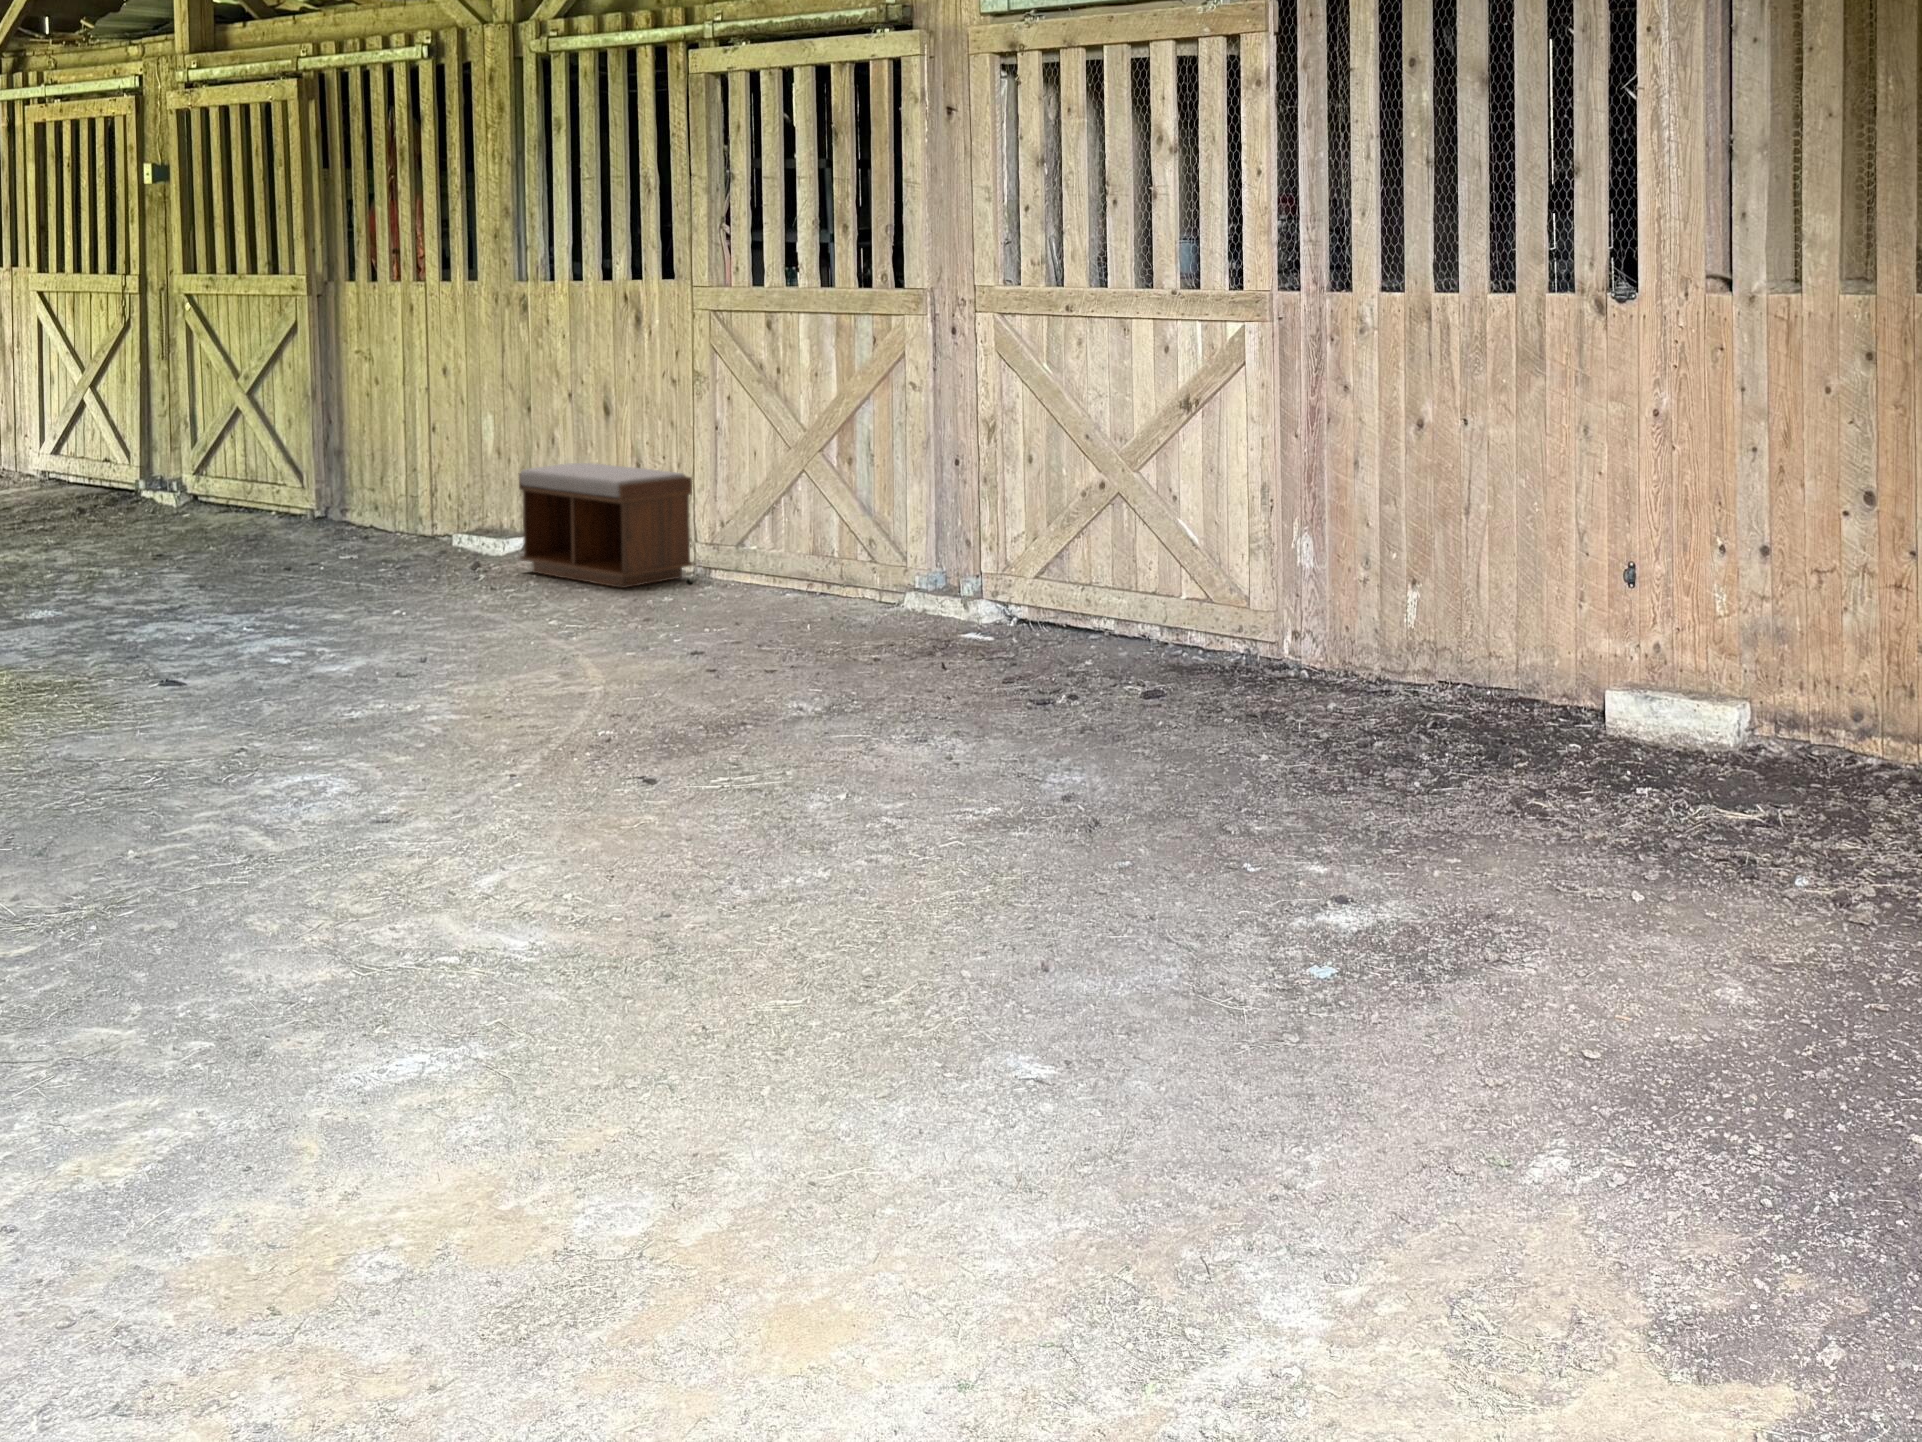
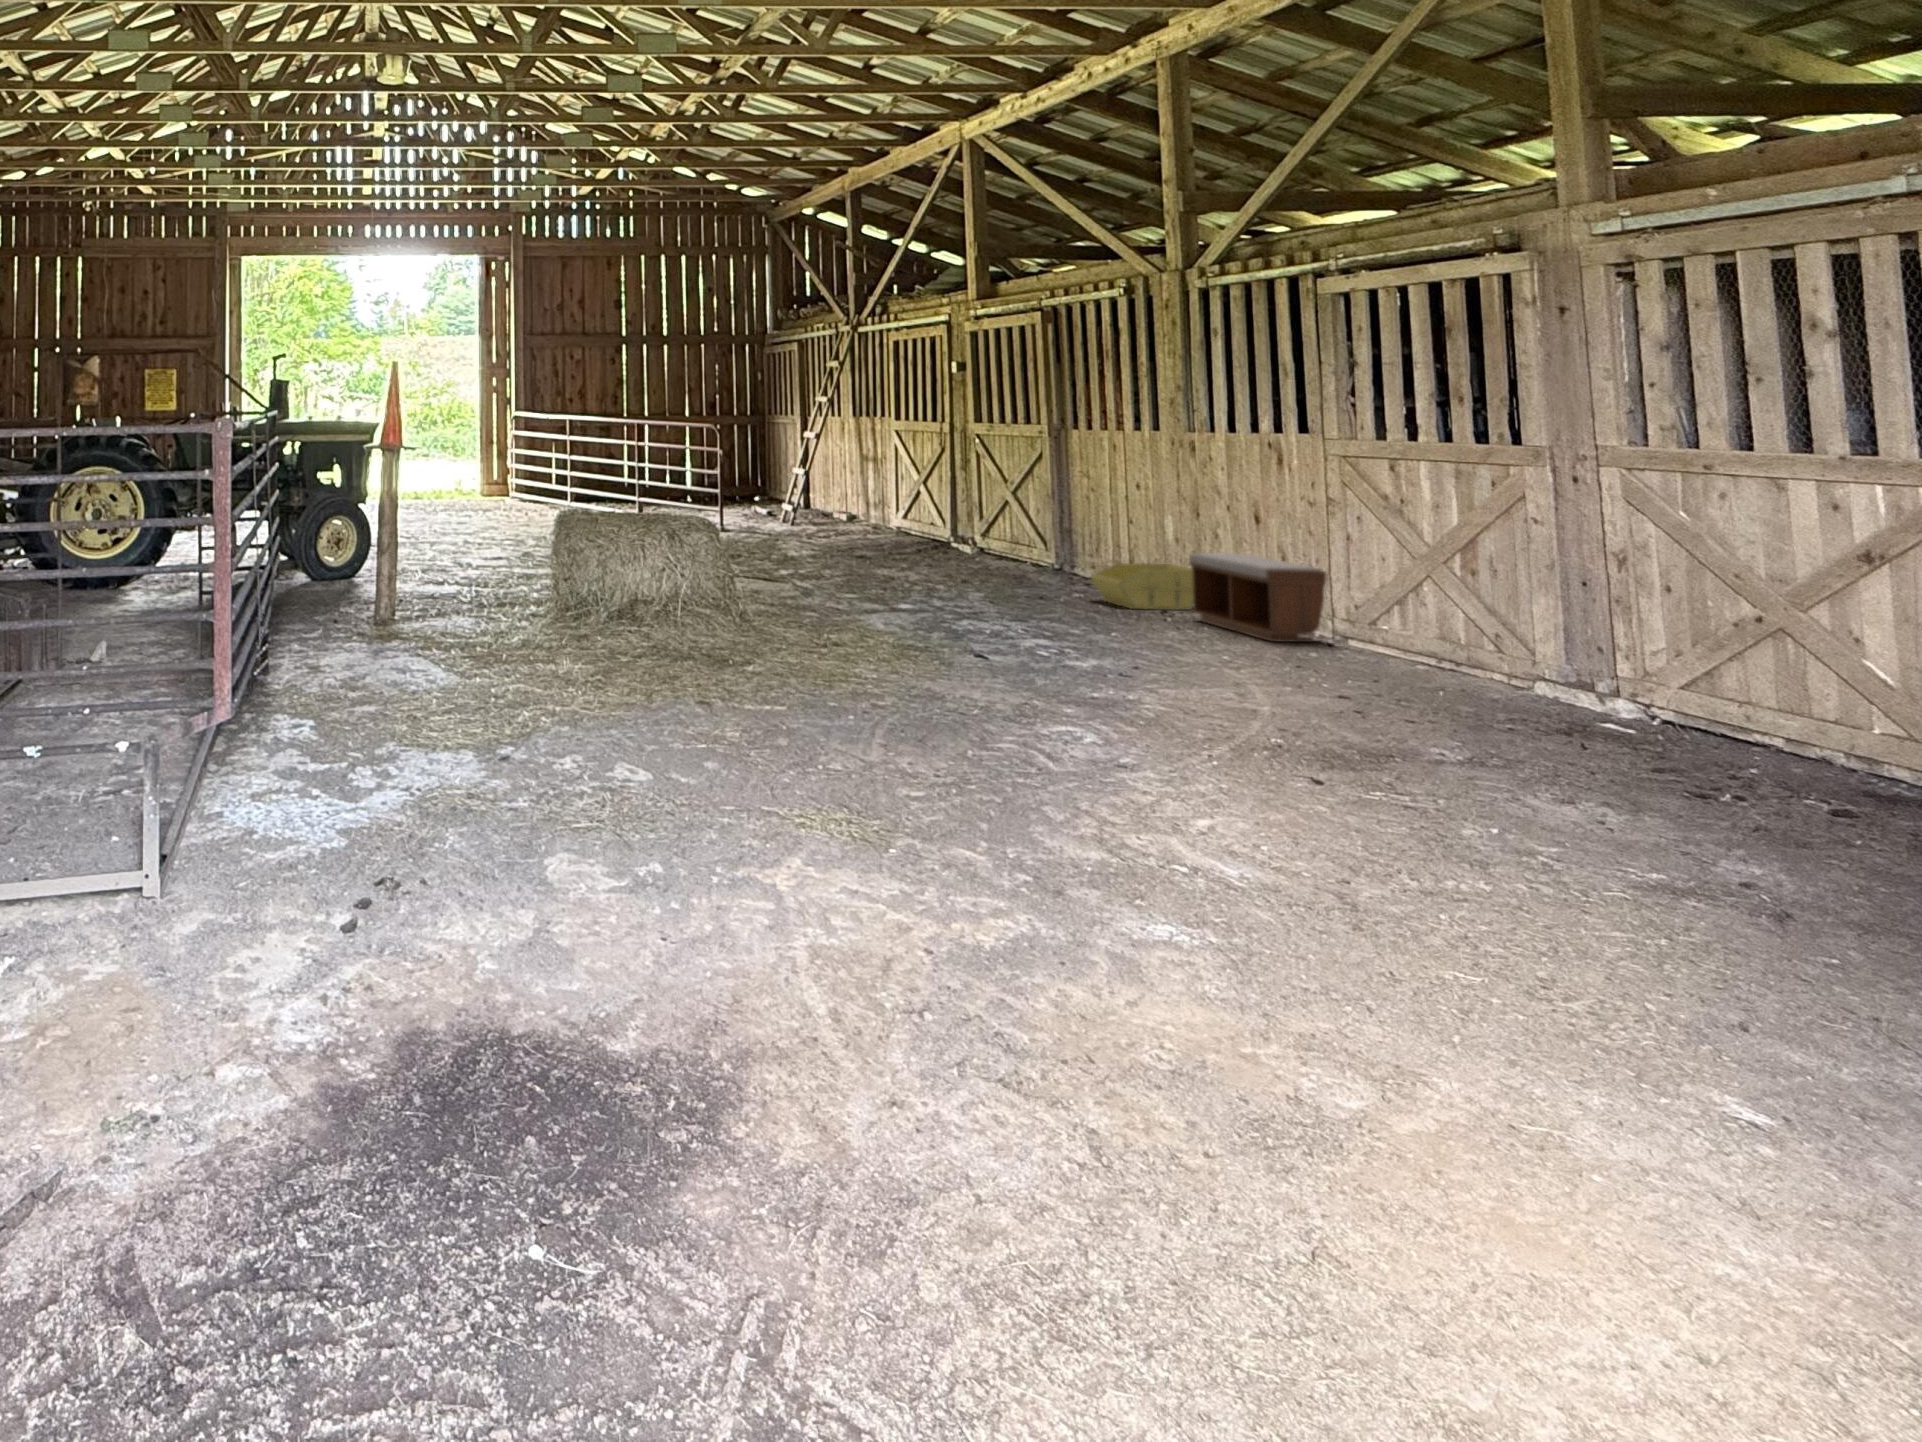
storage bin: none [376,488,536,568] -> present [1091,563,1194,610]

